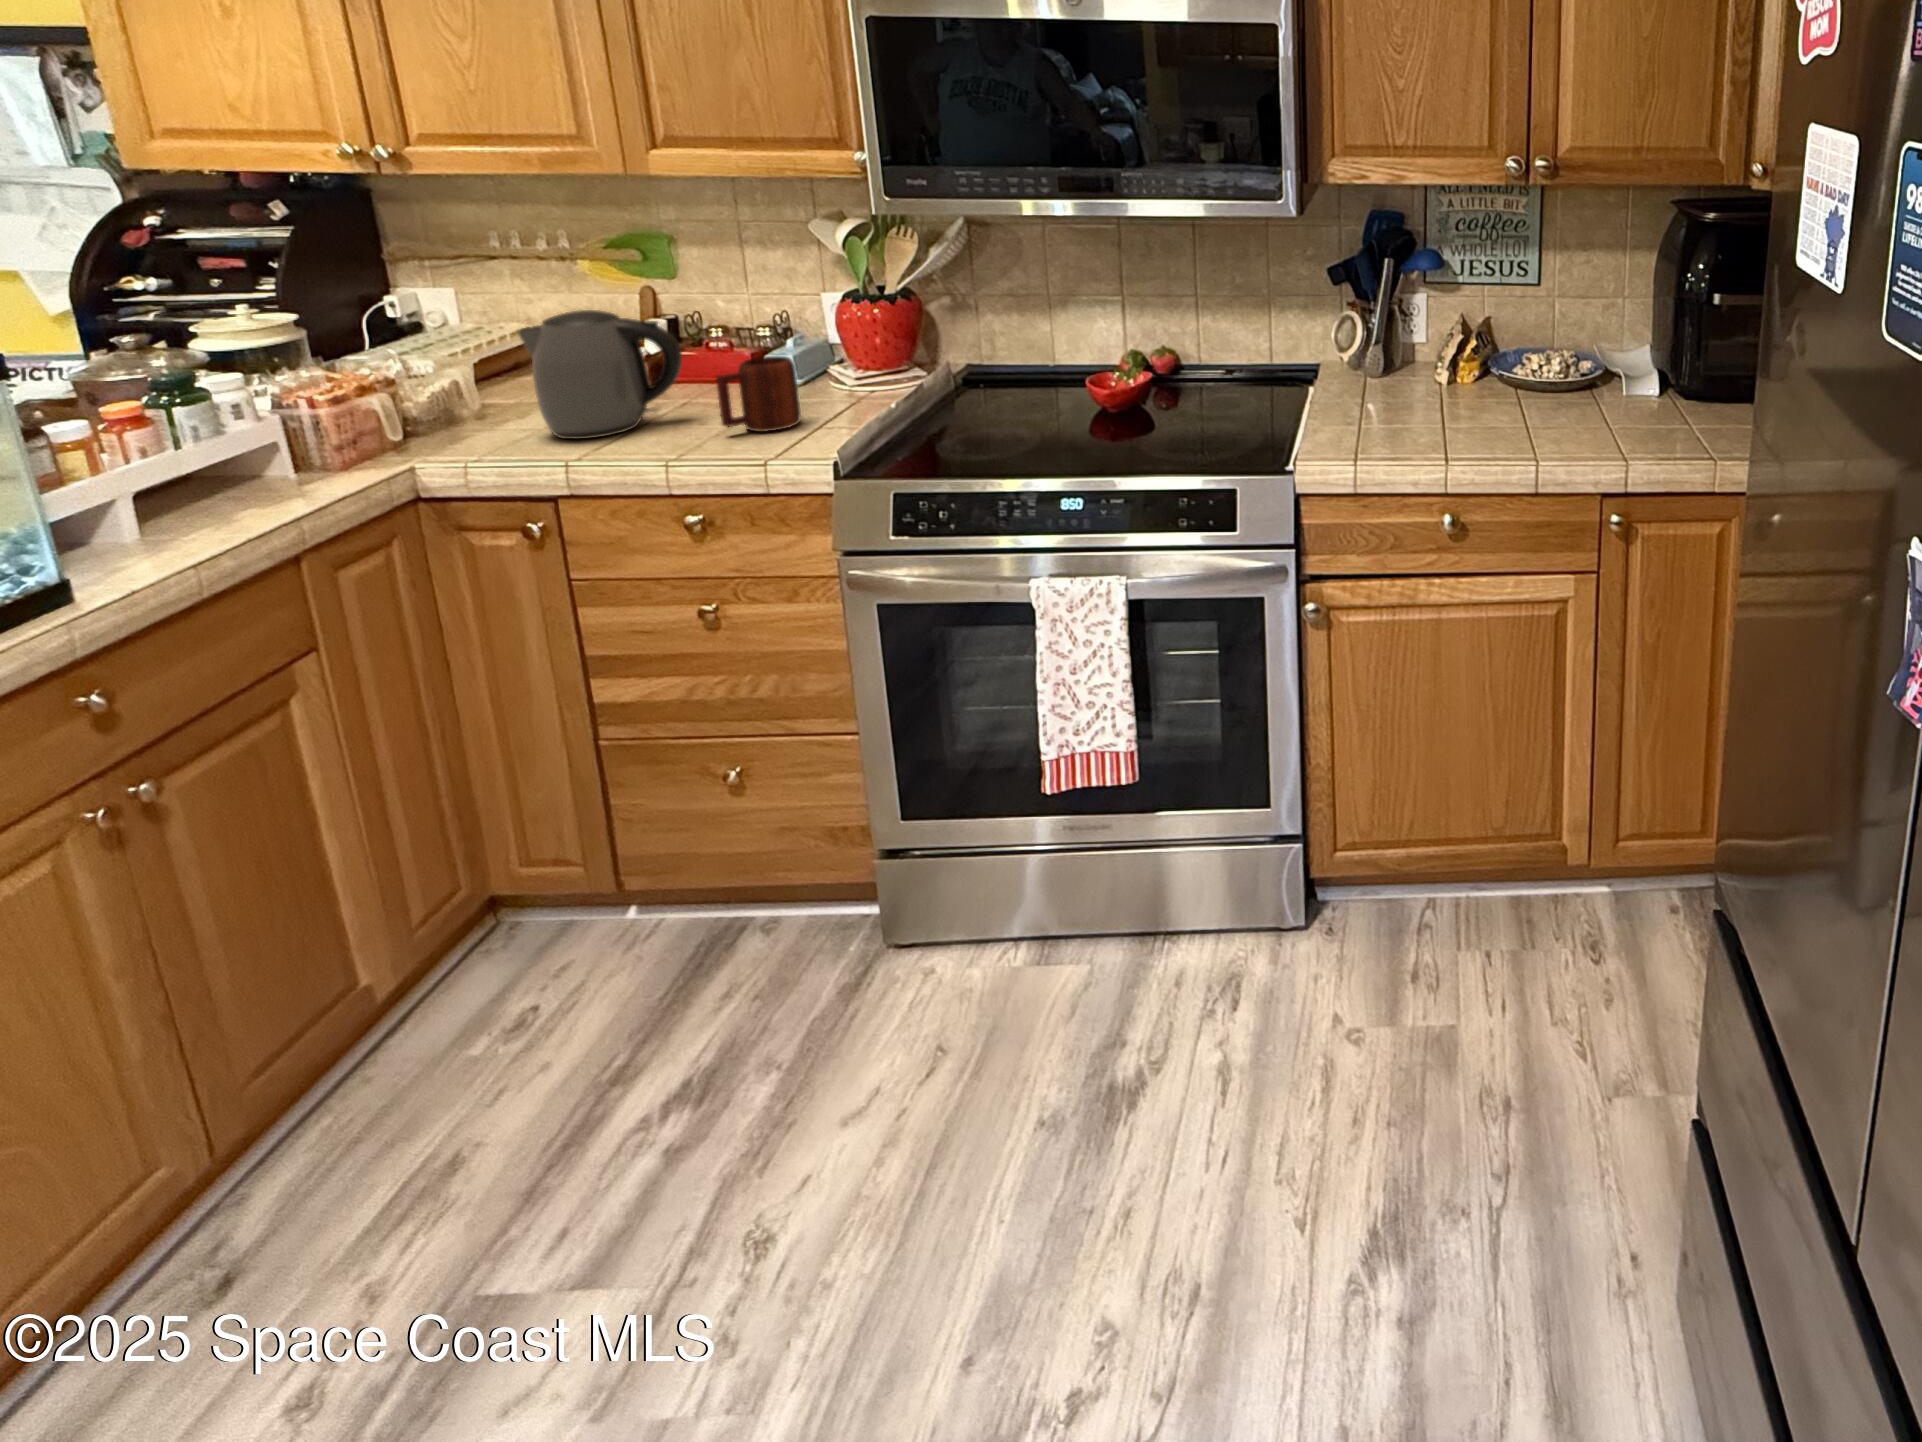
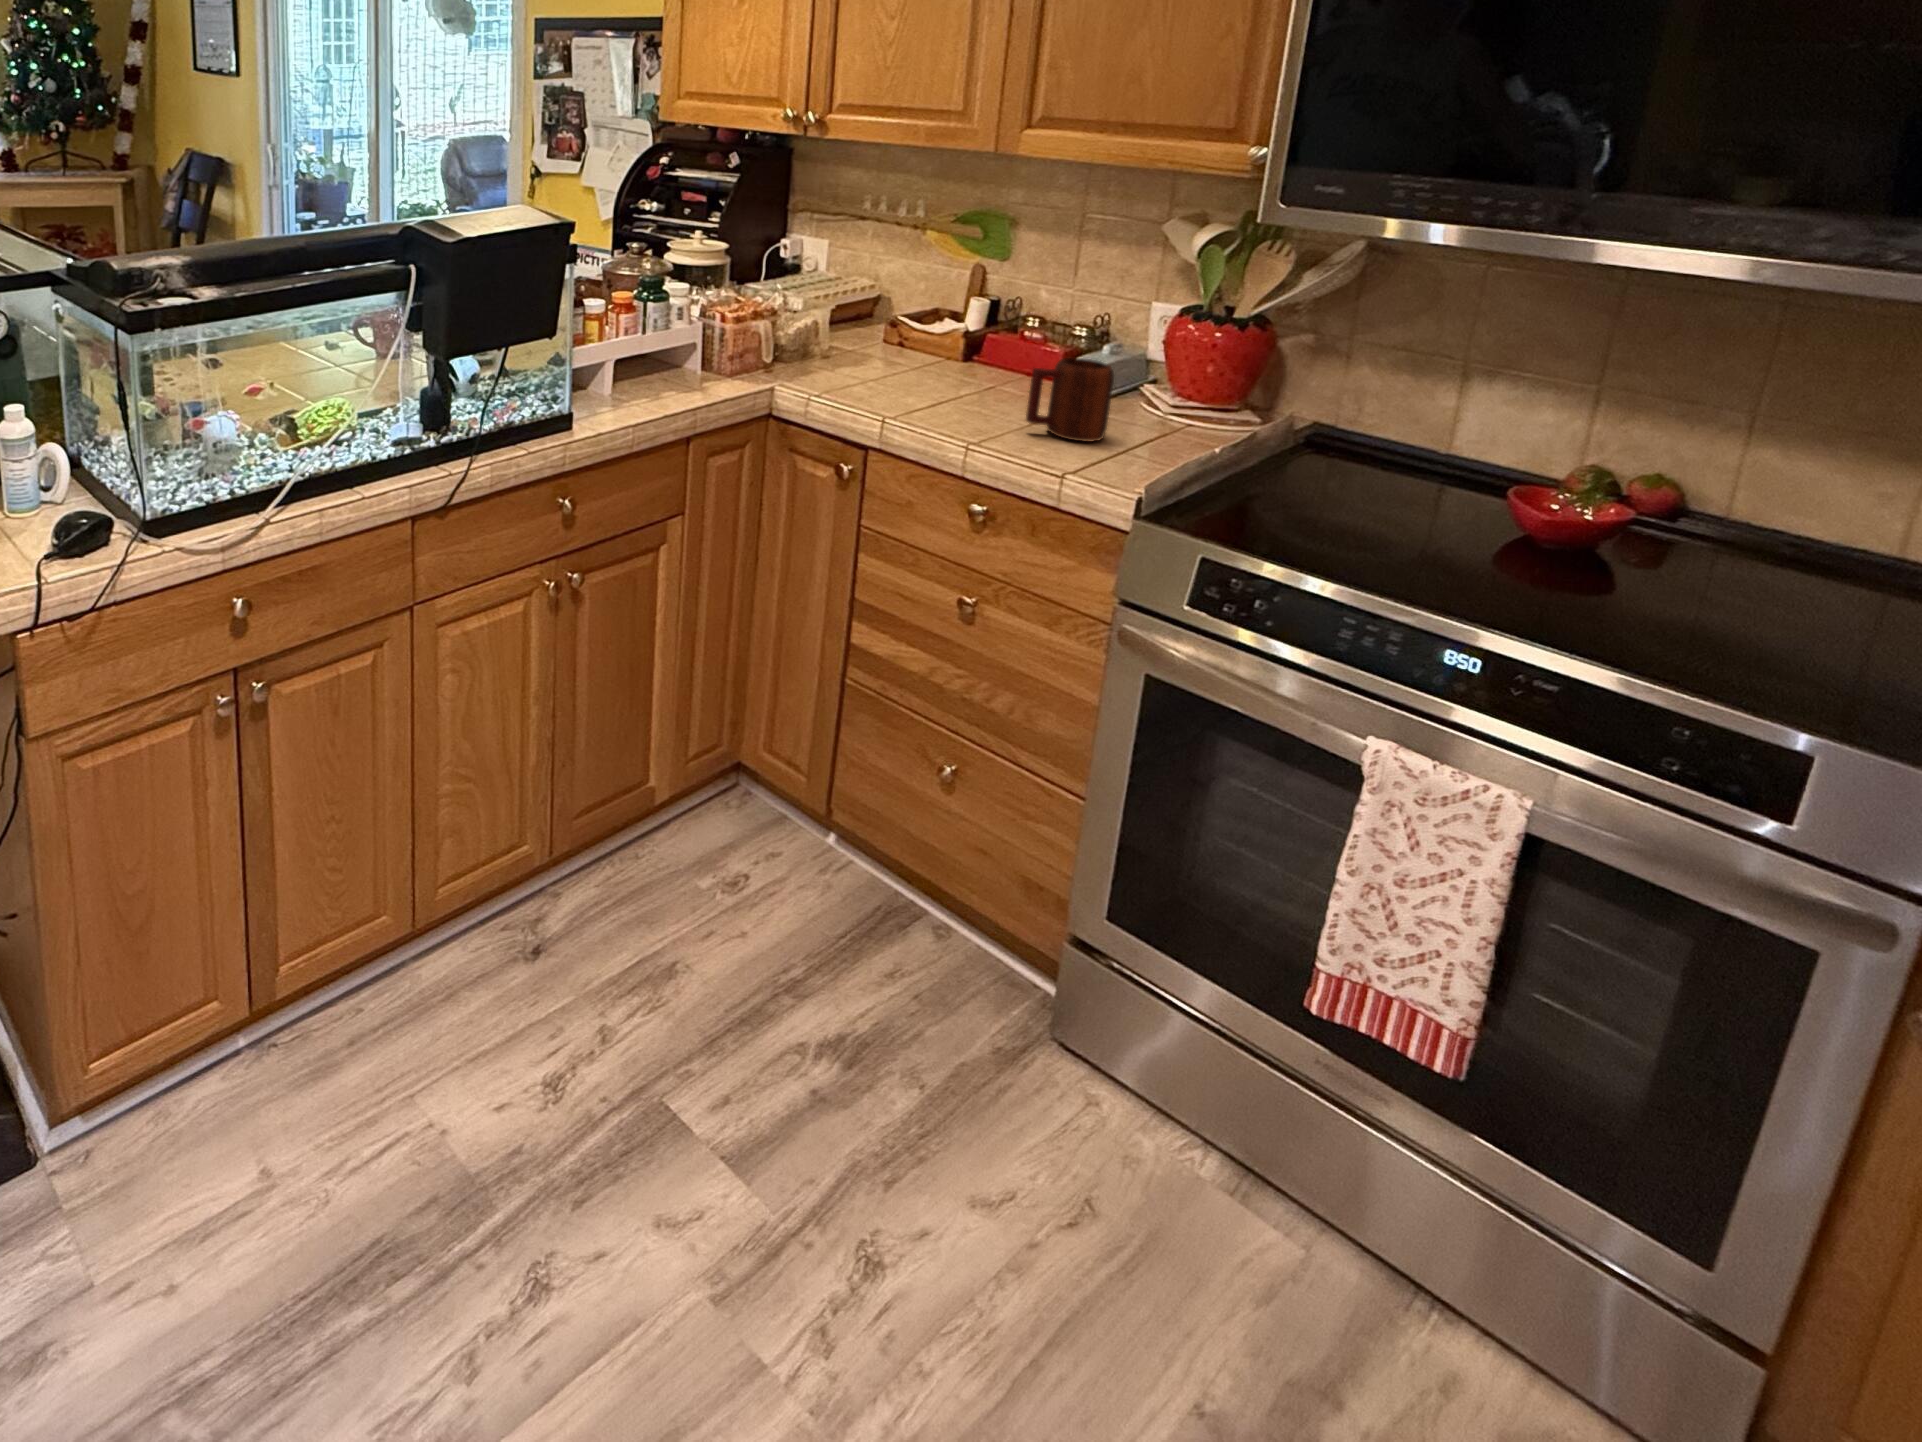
kettle: present [517,310,682,439] -> none [874,277,1003,402]

